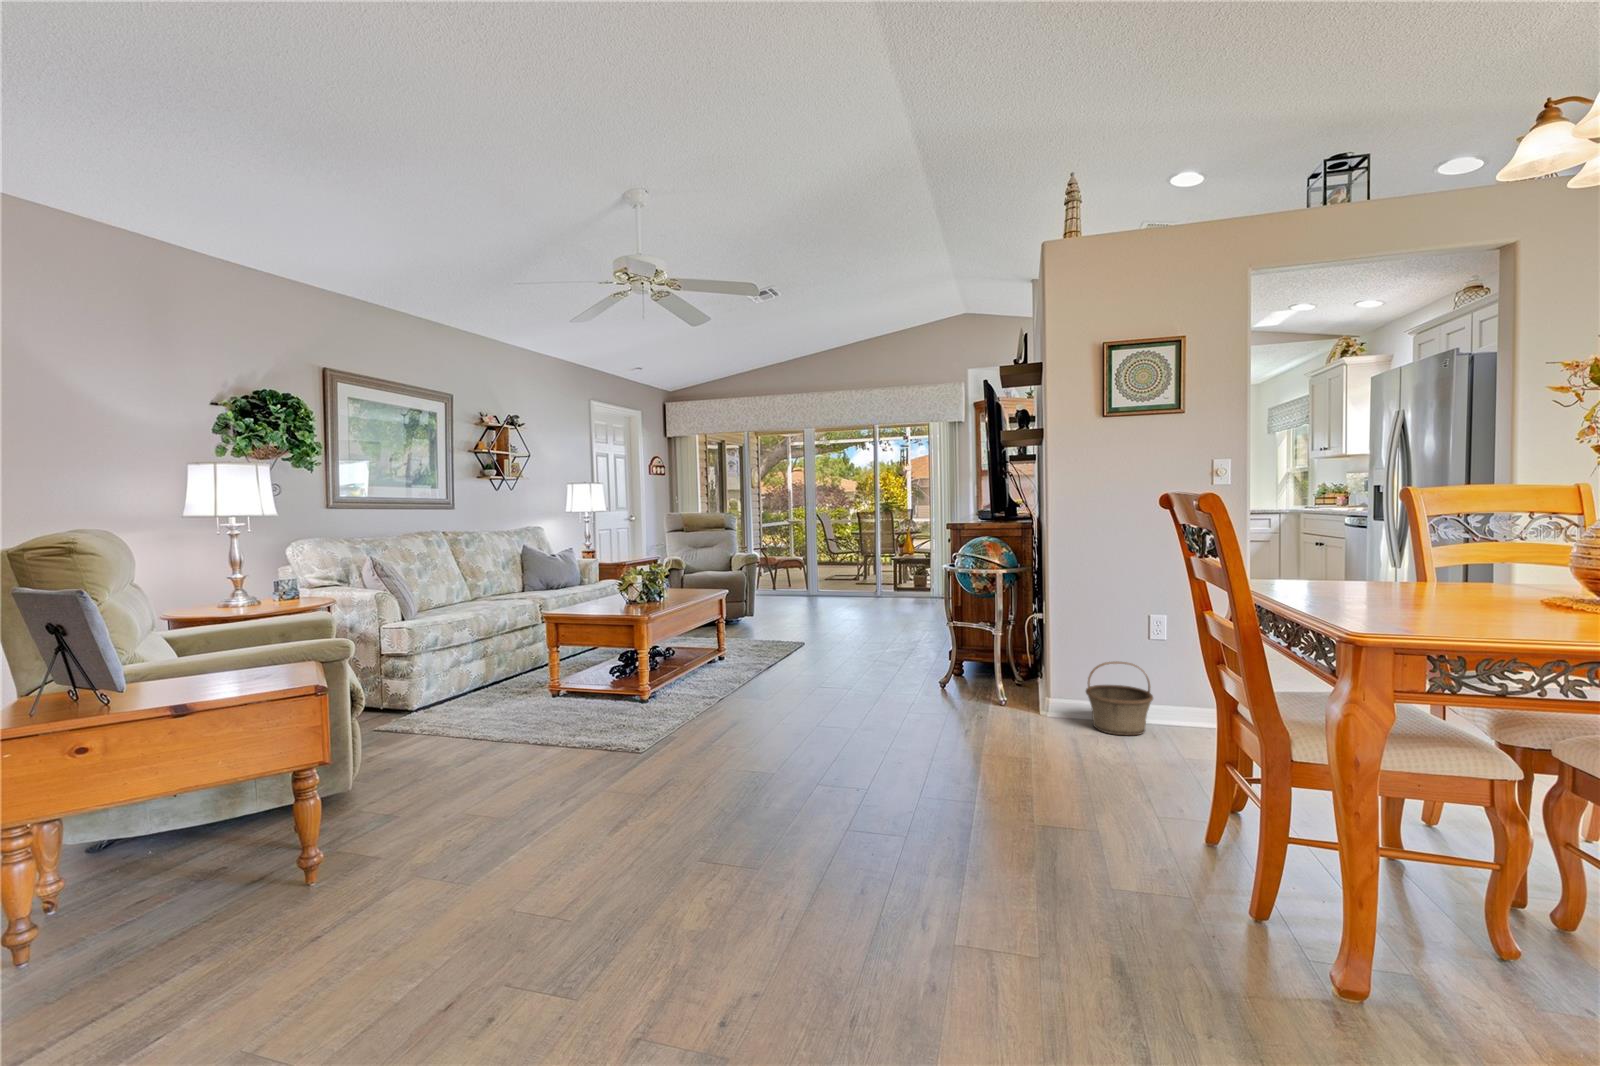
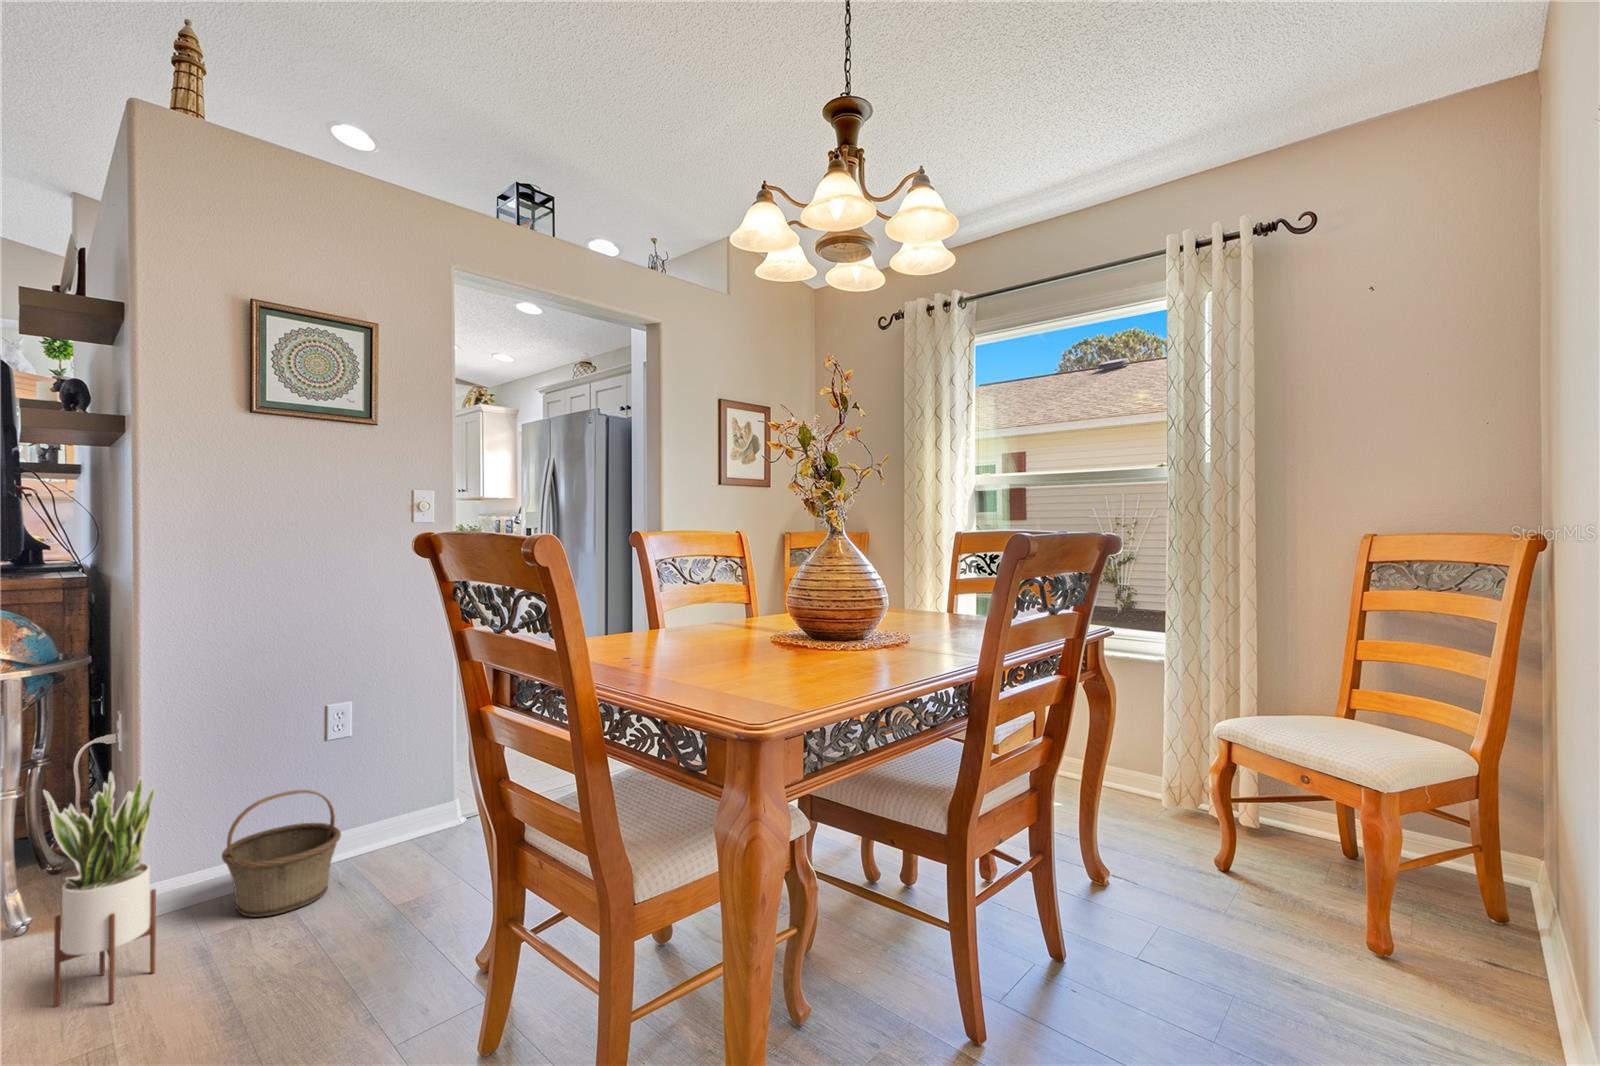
potted plant: none [1004,623,1051,742] -> present [43,772,156,1006]

